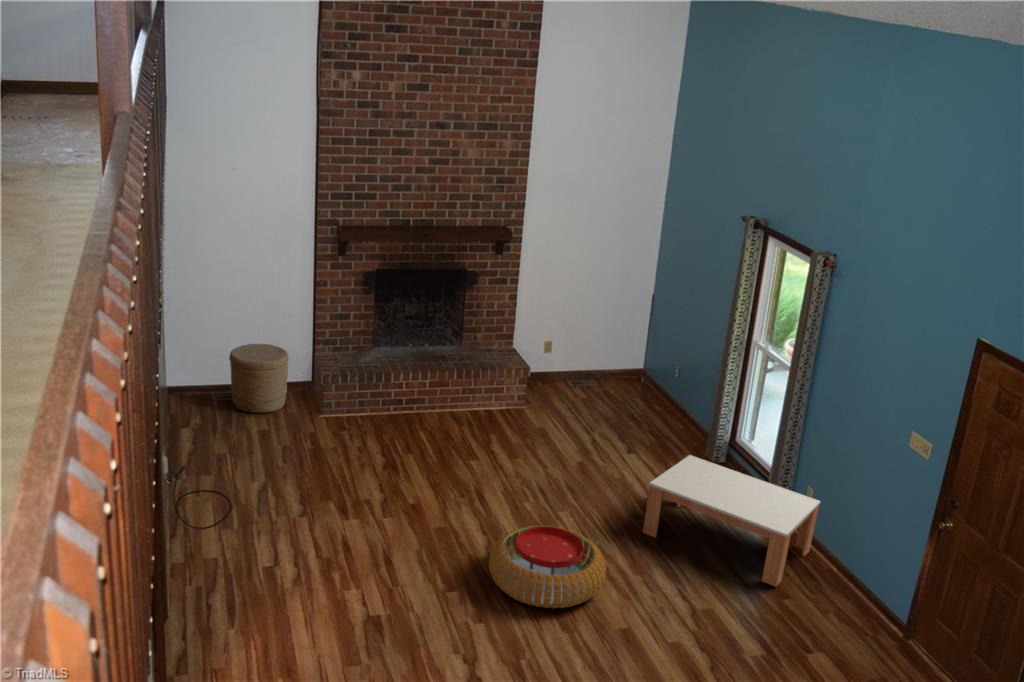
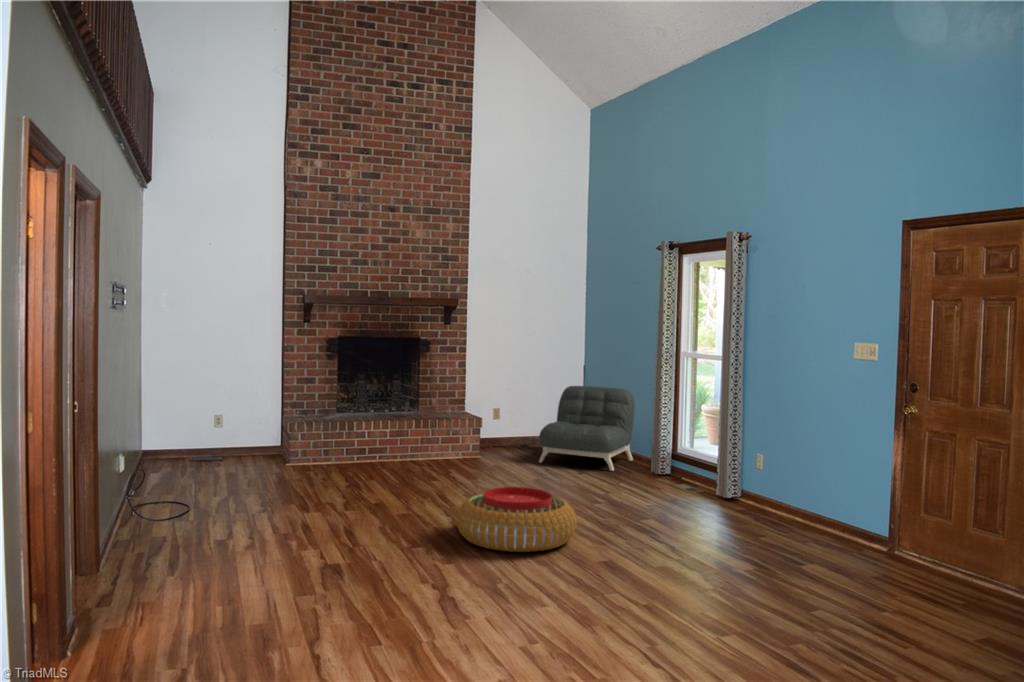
armchair: none [586,341,697,452] -> present [539,386,635,471]
woven basket: present [229,344,289,413] -> none [199,404,256,463]
coffee table: present [643,455,820,587] -> none [606,444,772,533]

